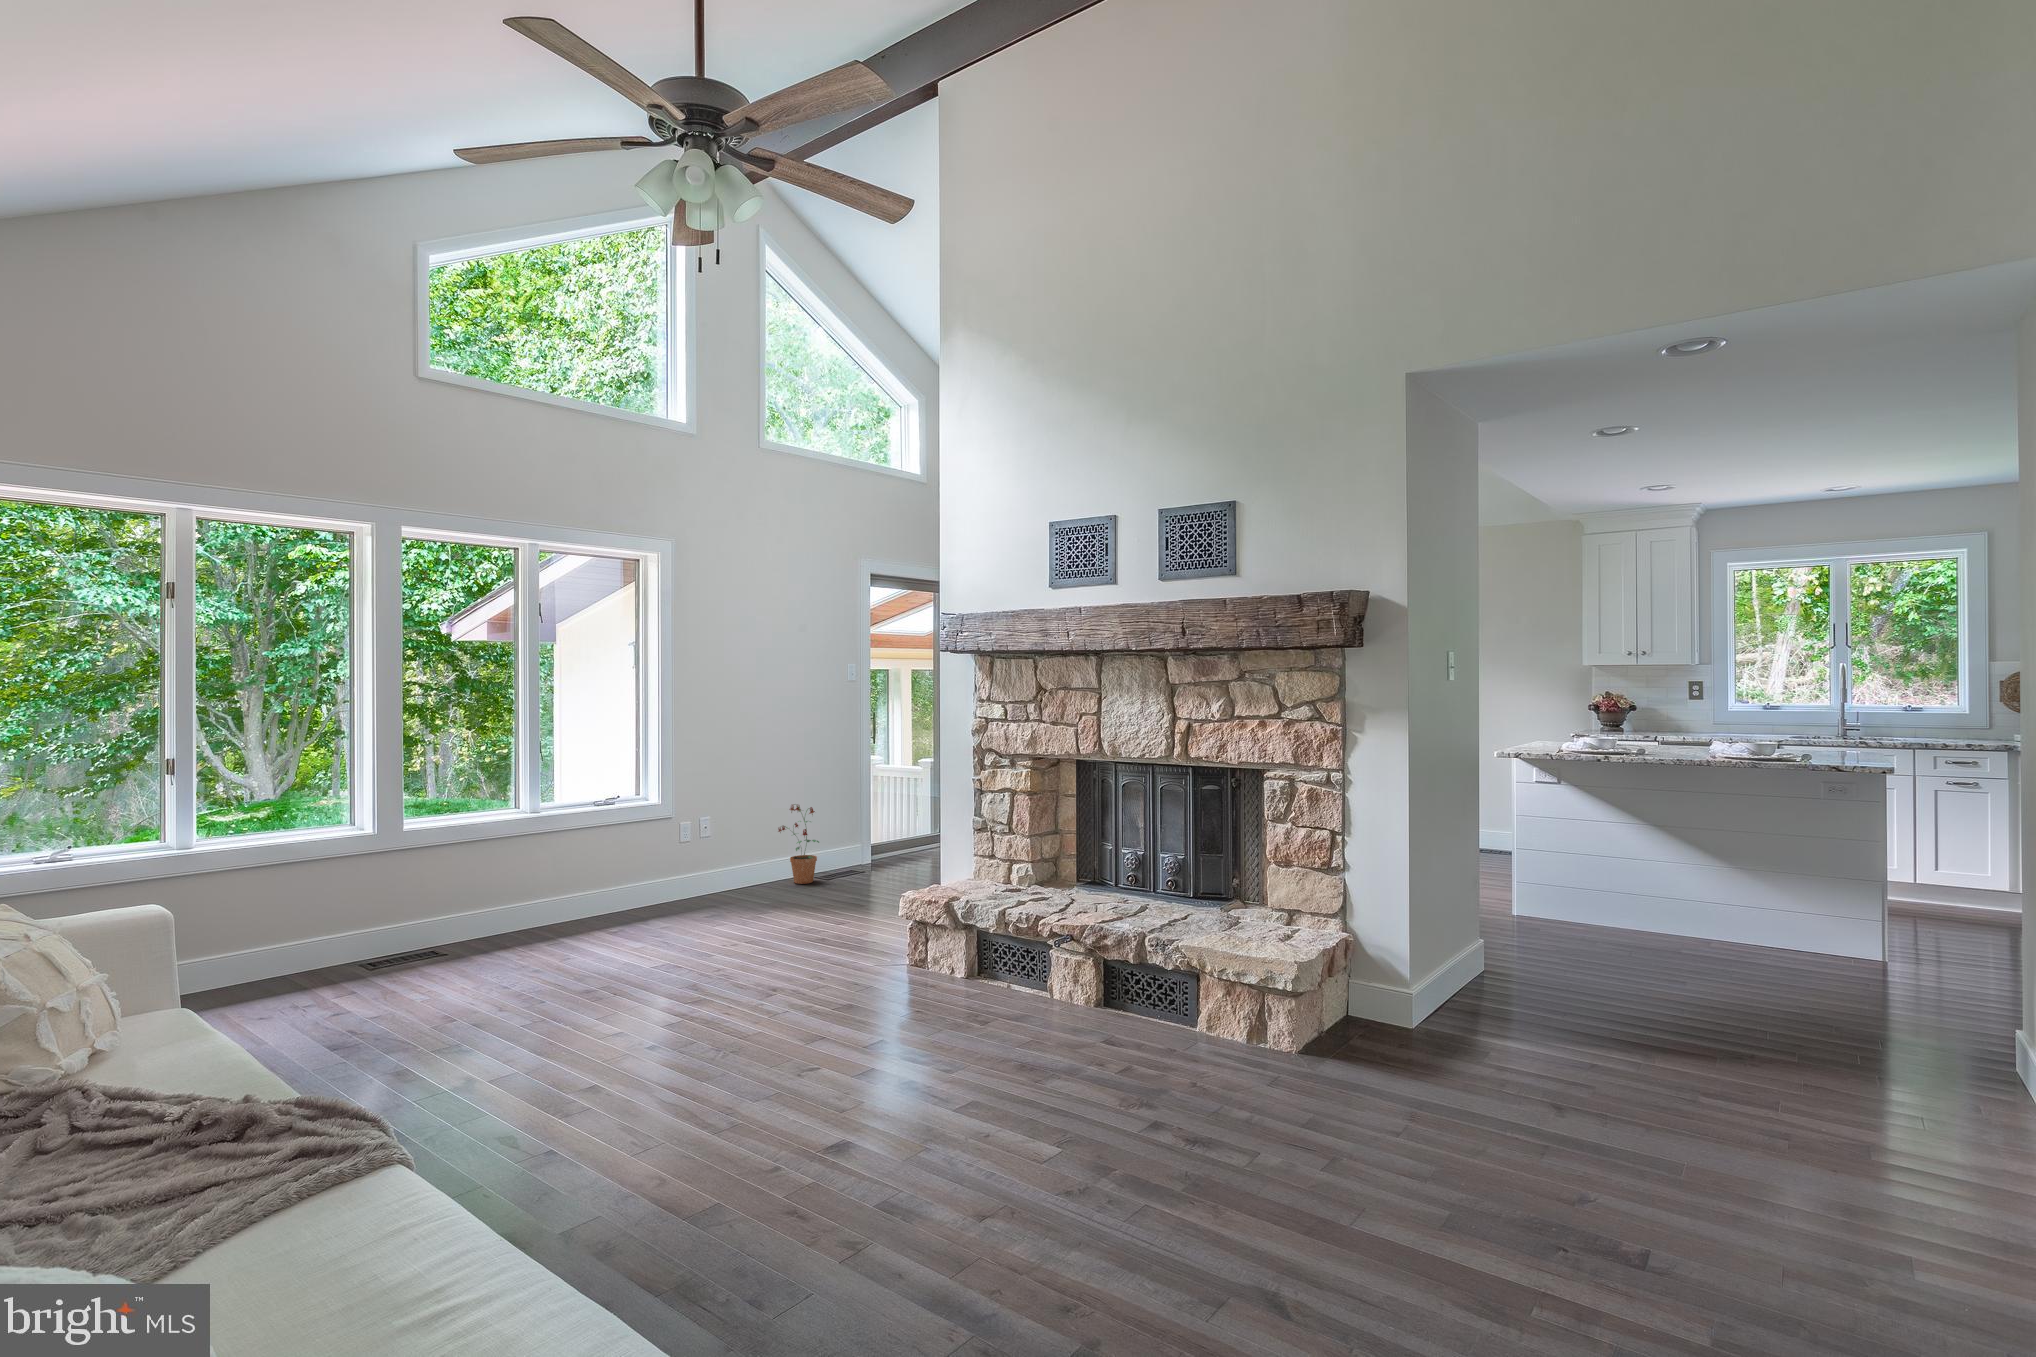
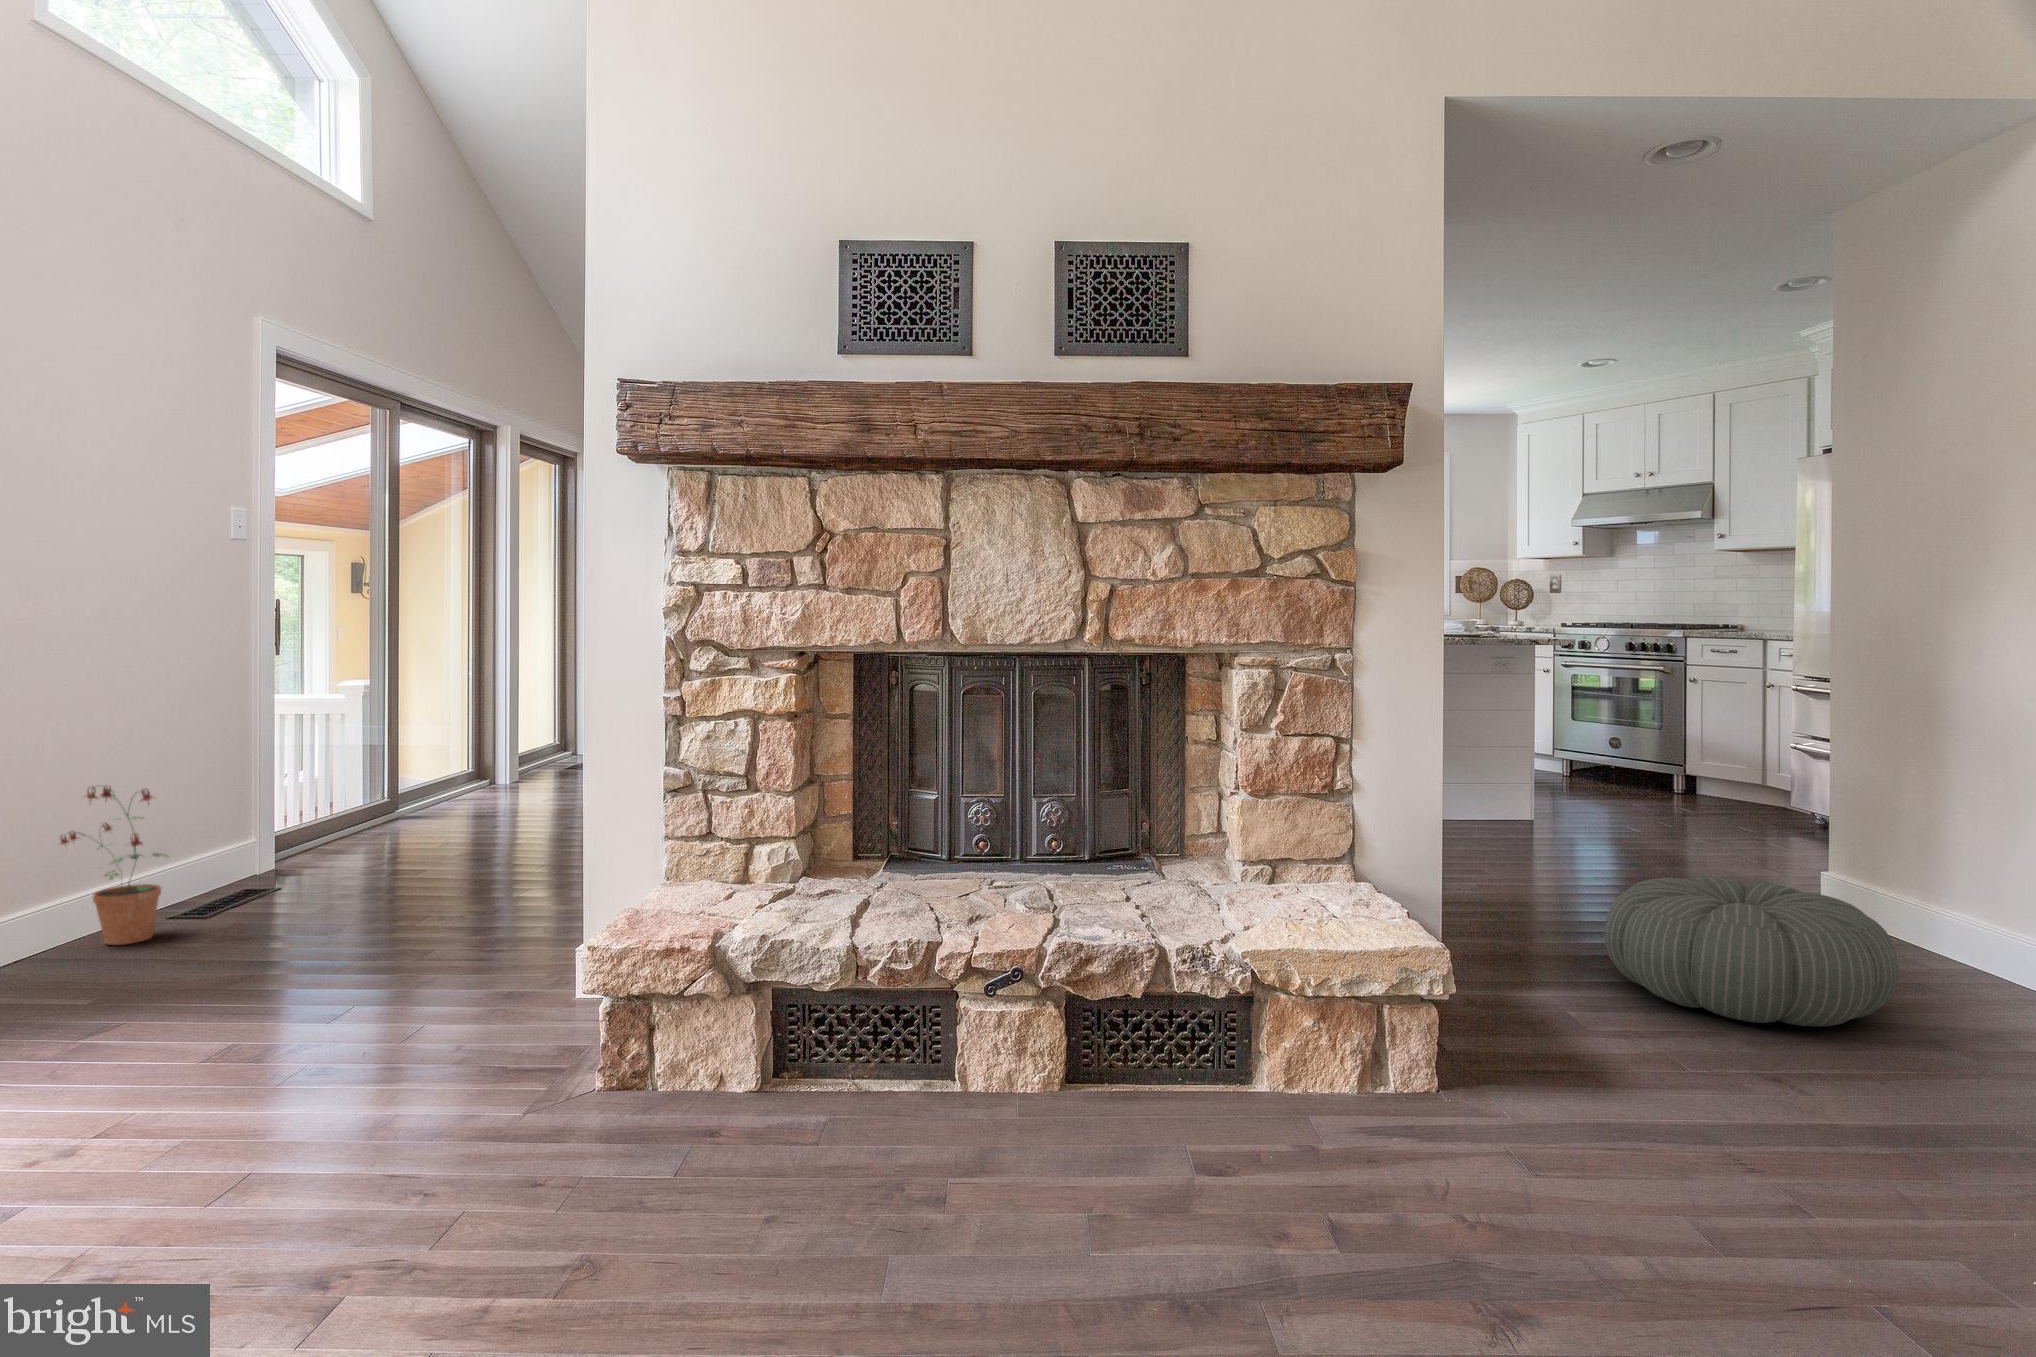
pouf: none [1565,973,1809,1108] -> present [1605,877,1899,1027]

